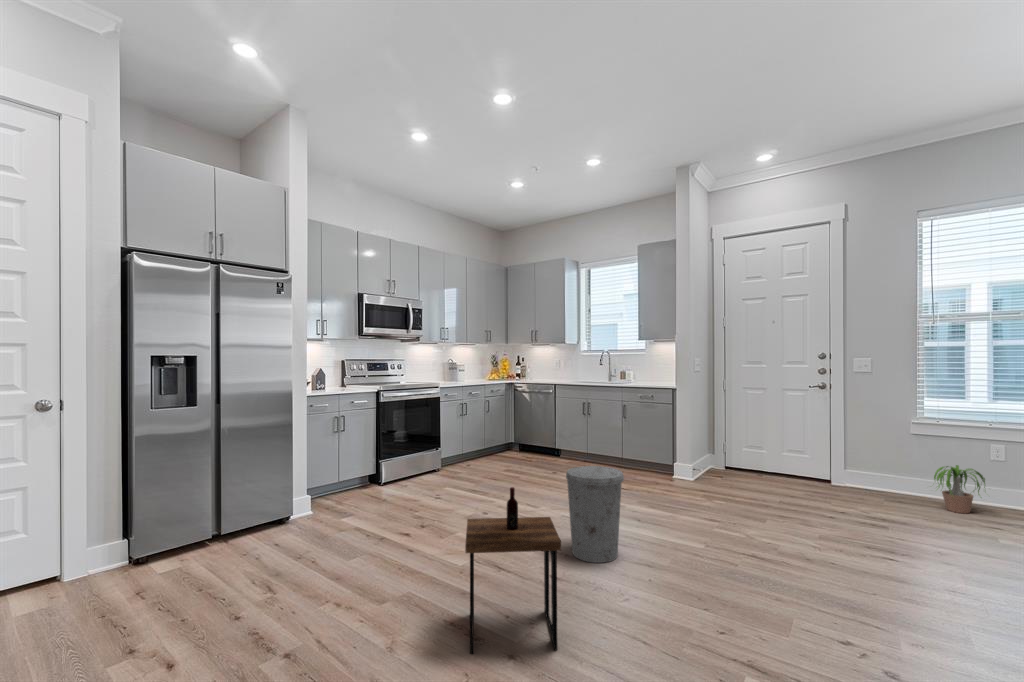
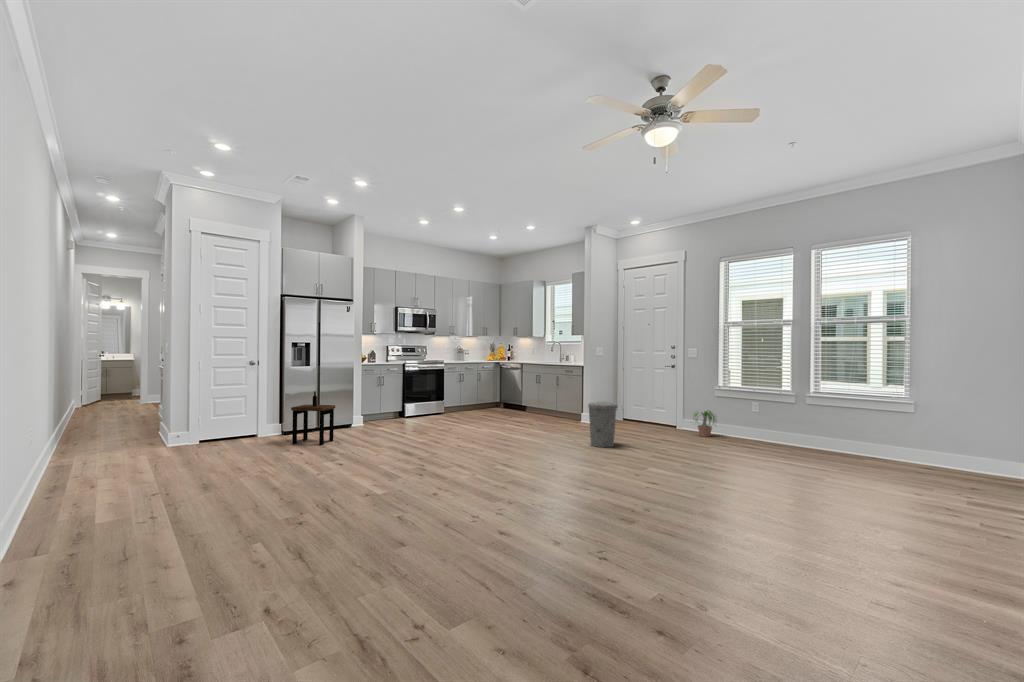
trash can: present [566,466,624,563] -> present [588,402,617,447]
side table: present [465,487,561,654] -> present [291,392,335,445]

